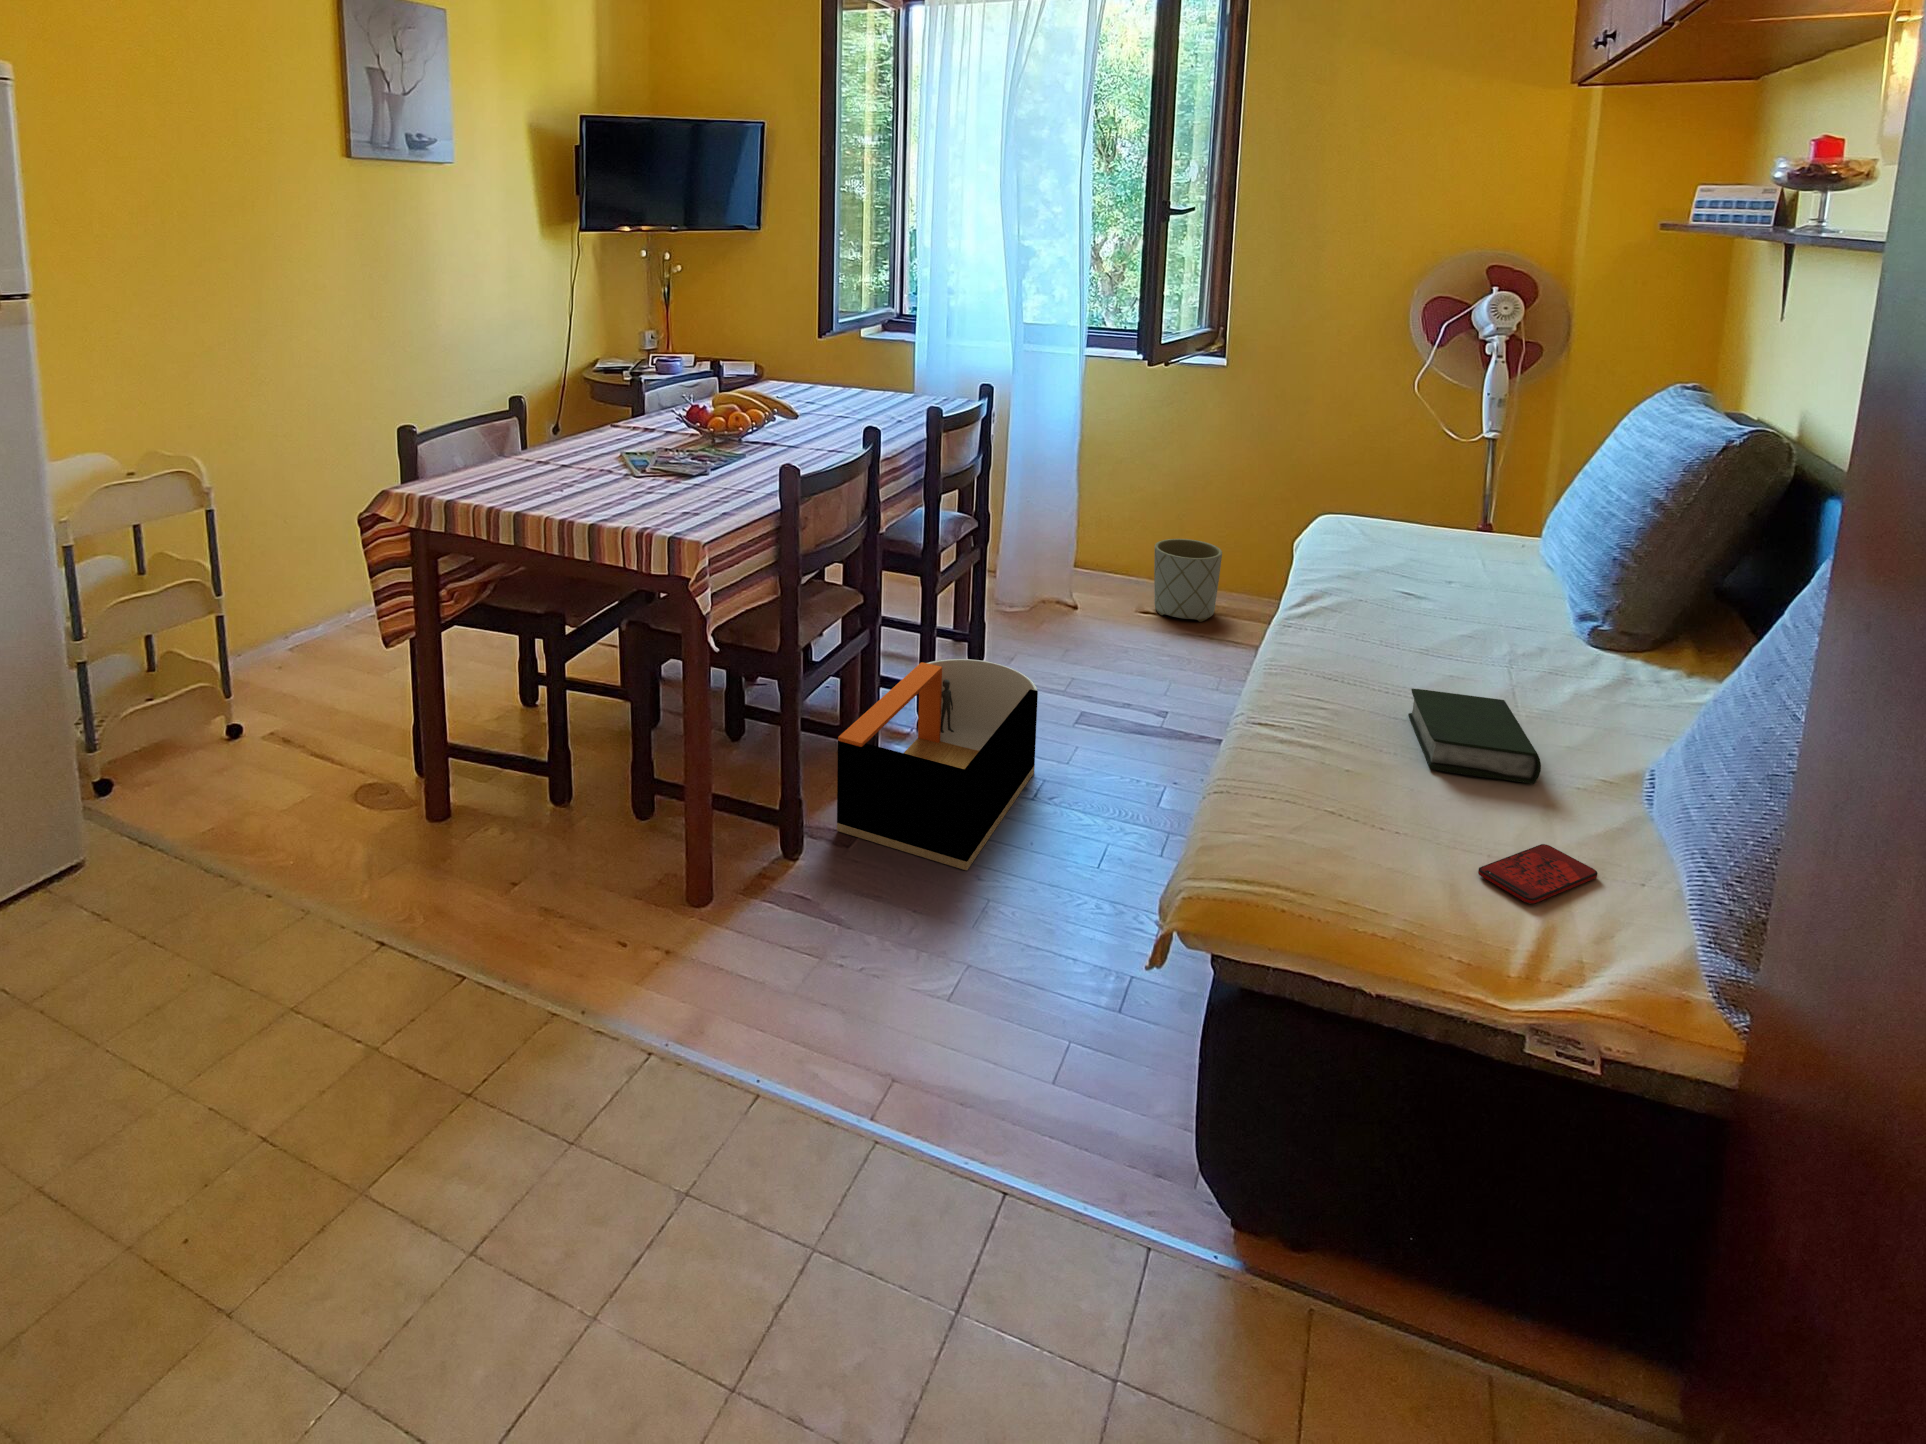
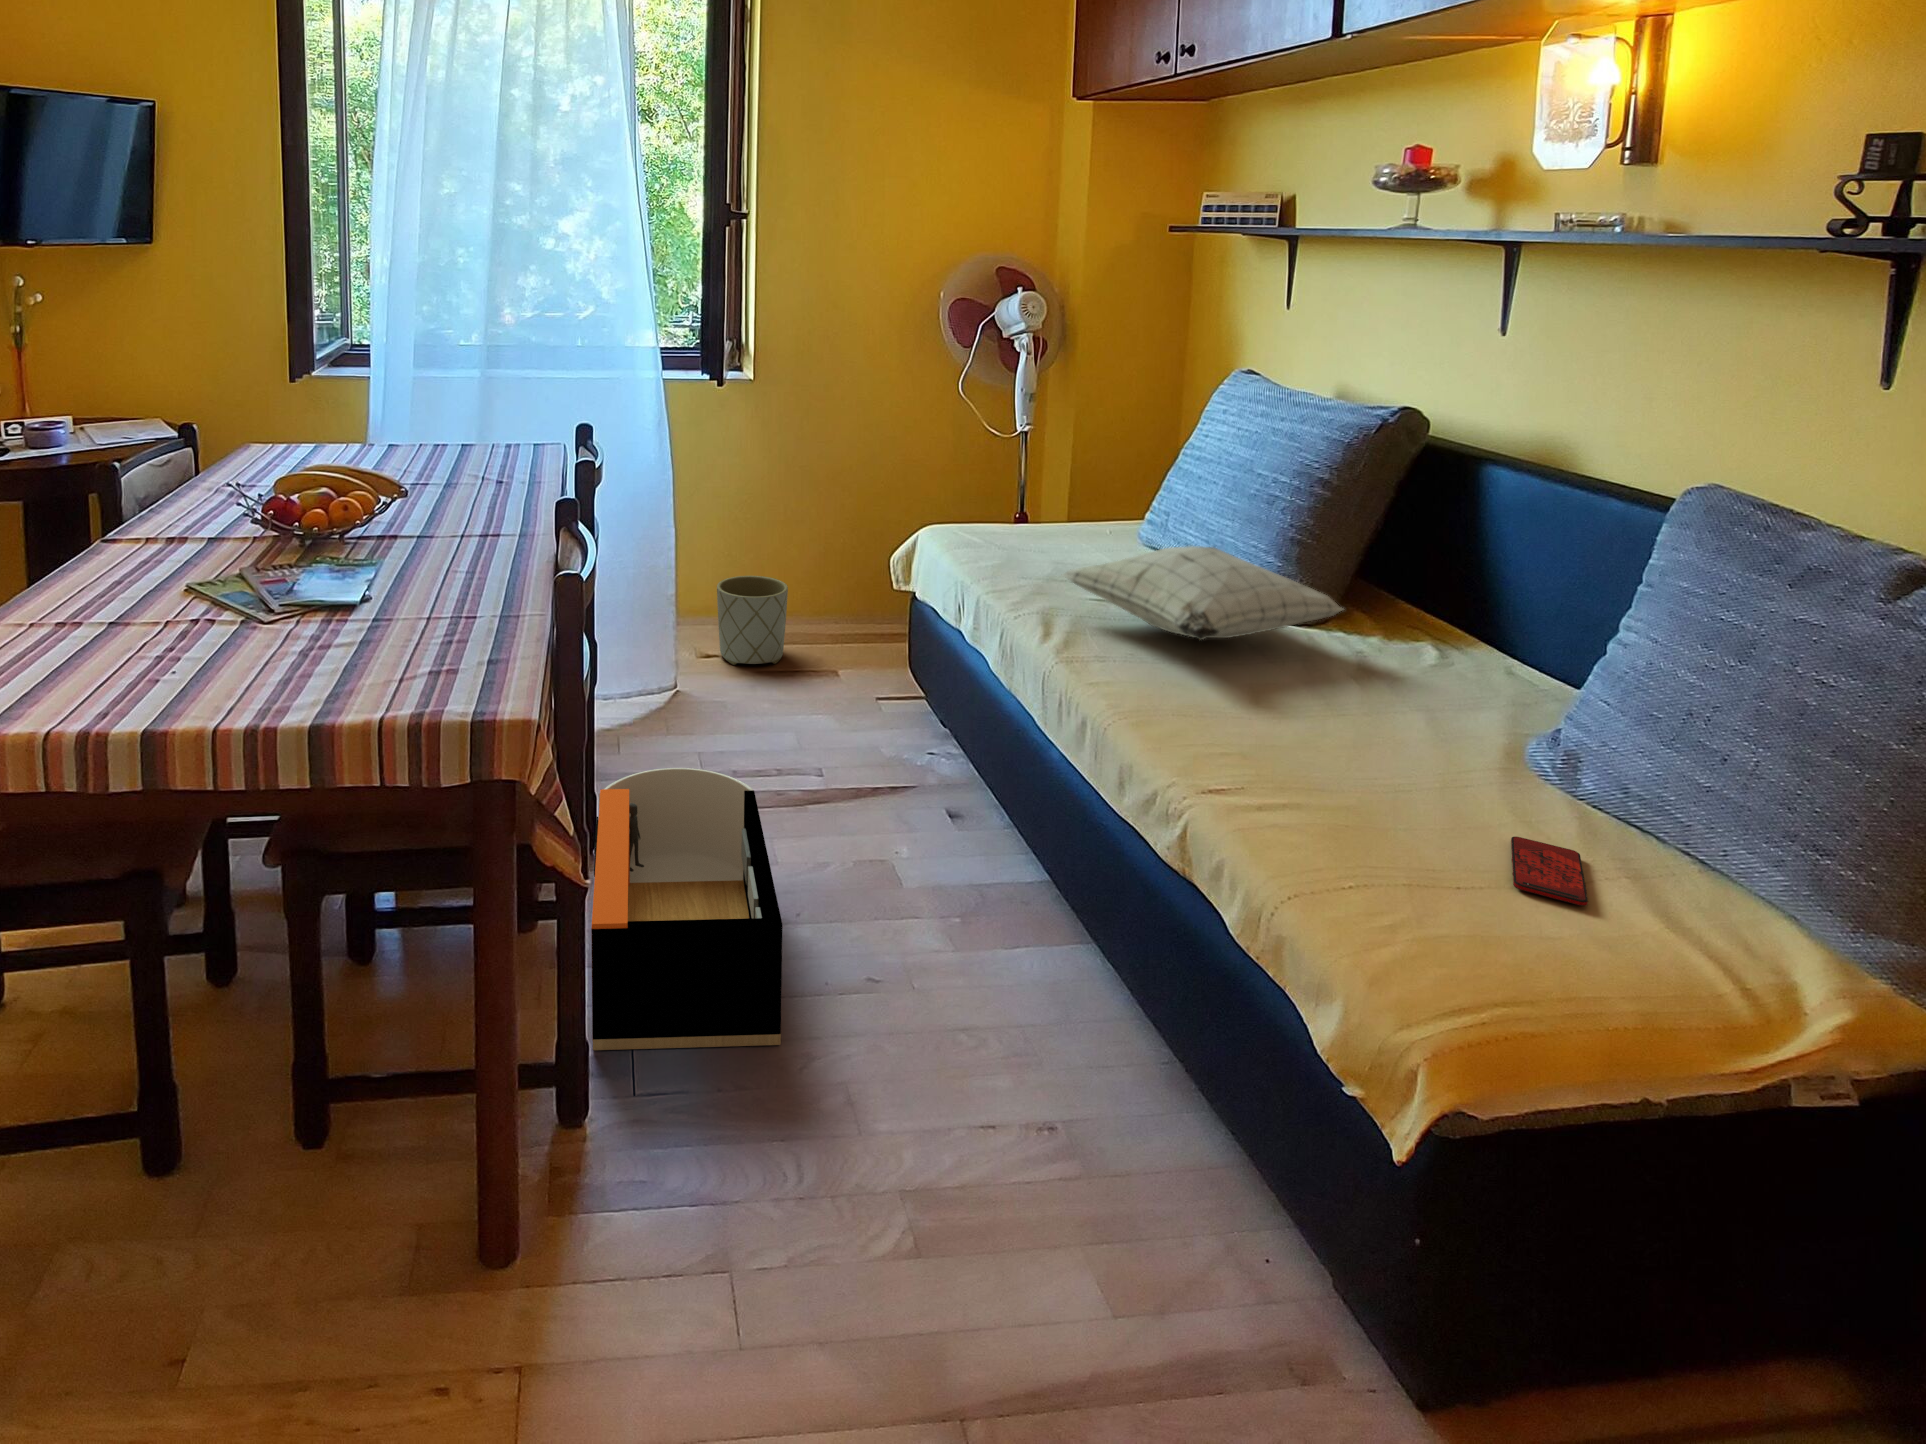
pillow: none [1347,548,1618,643] -> present [1063,546,1343,640]
book: present [1408,689,1541,784] -> none [1258,694,1431,784]

